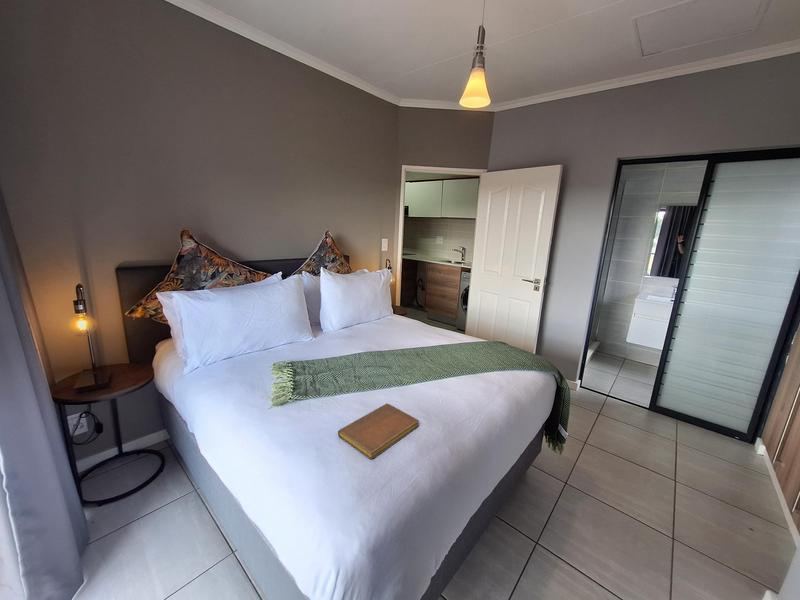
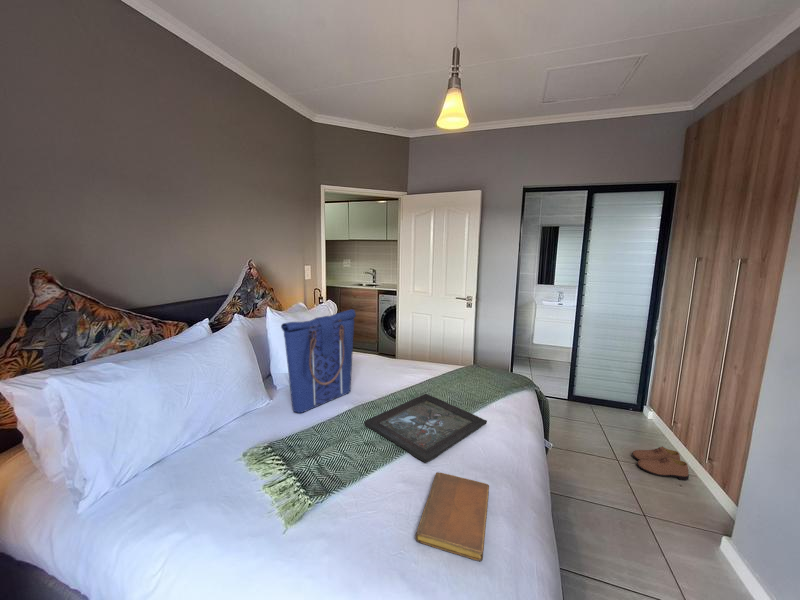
tote bag: none [316,274,382,349] -> present [281,309,355,413]
tray: none [365,354,465,397] -> present [364,394,487,462]
shoe: none [695,474,766,523] -> present [632,446,689,480]

